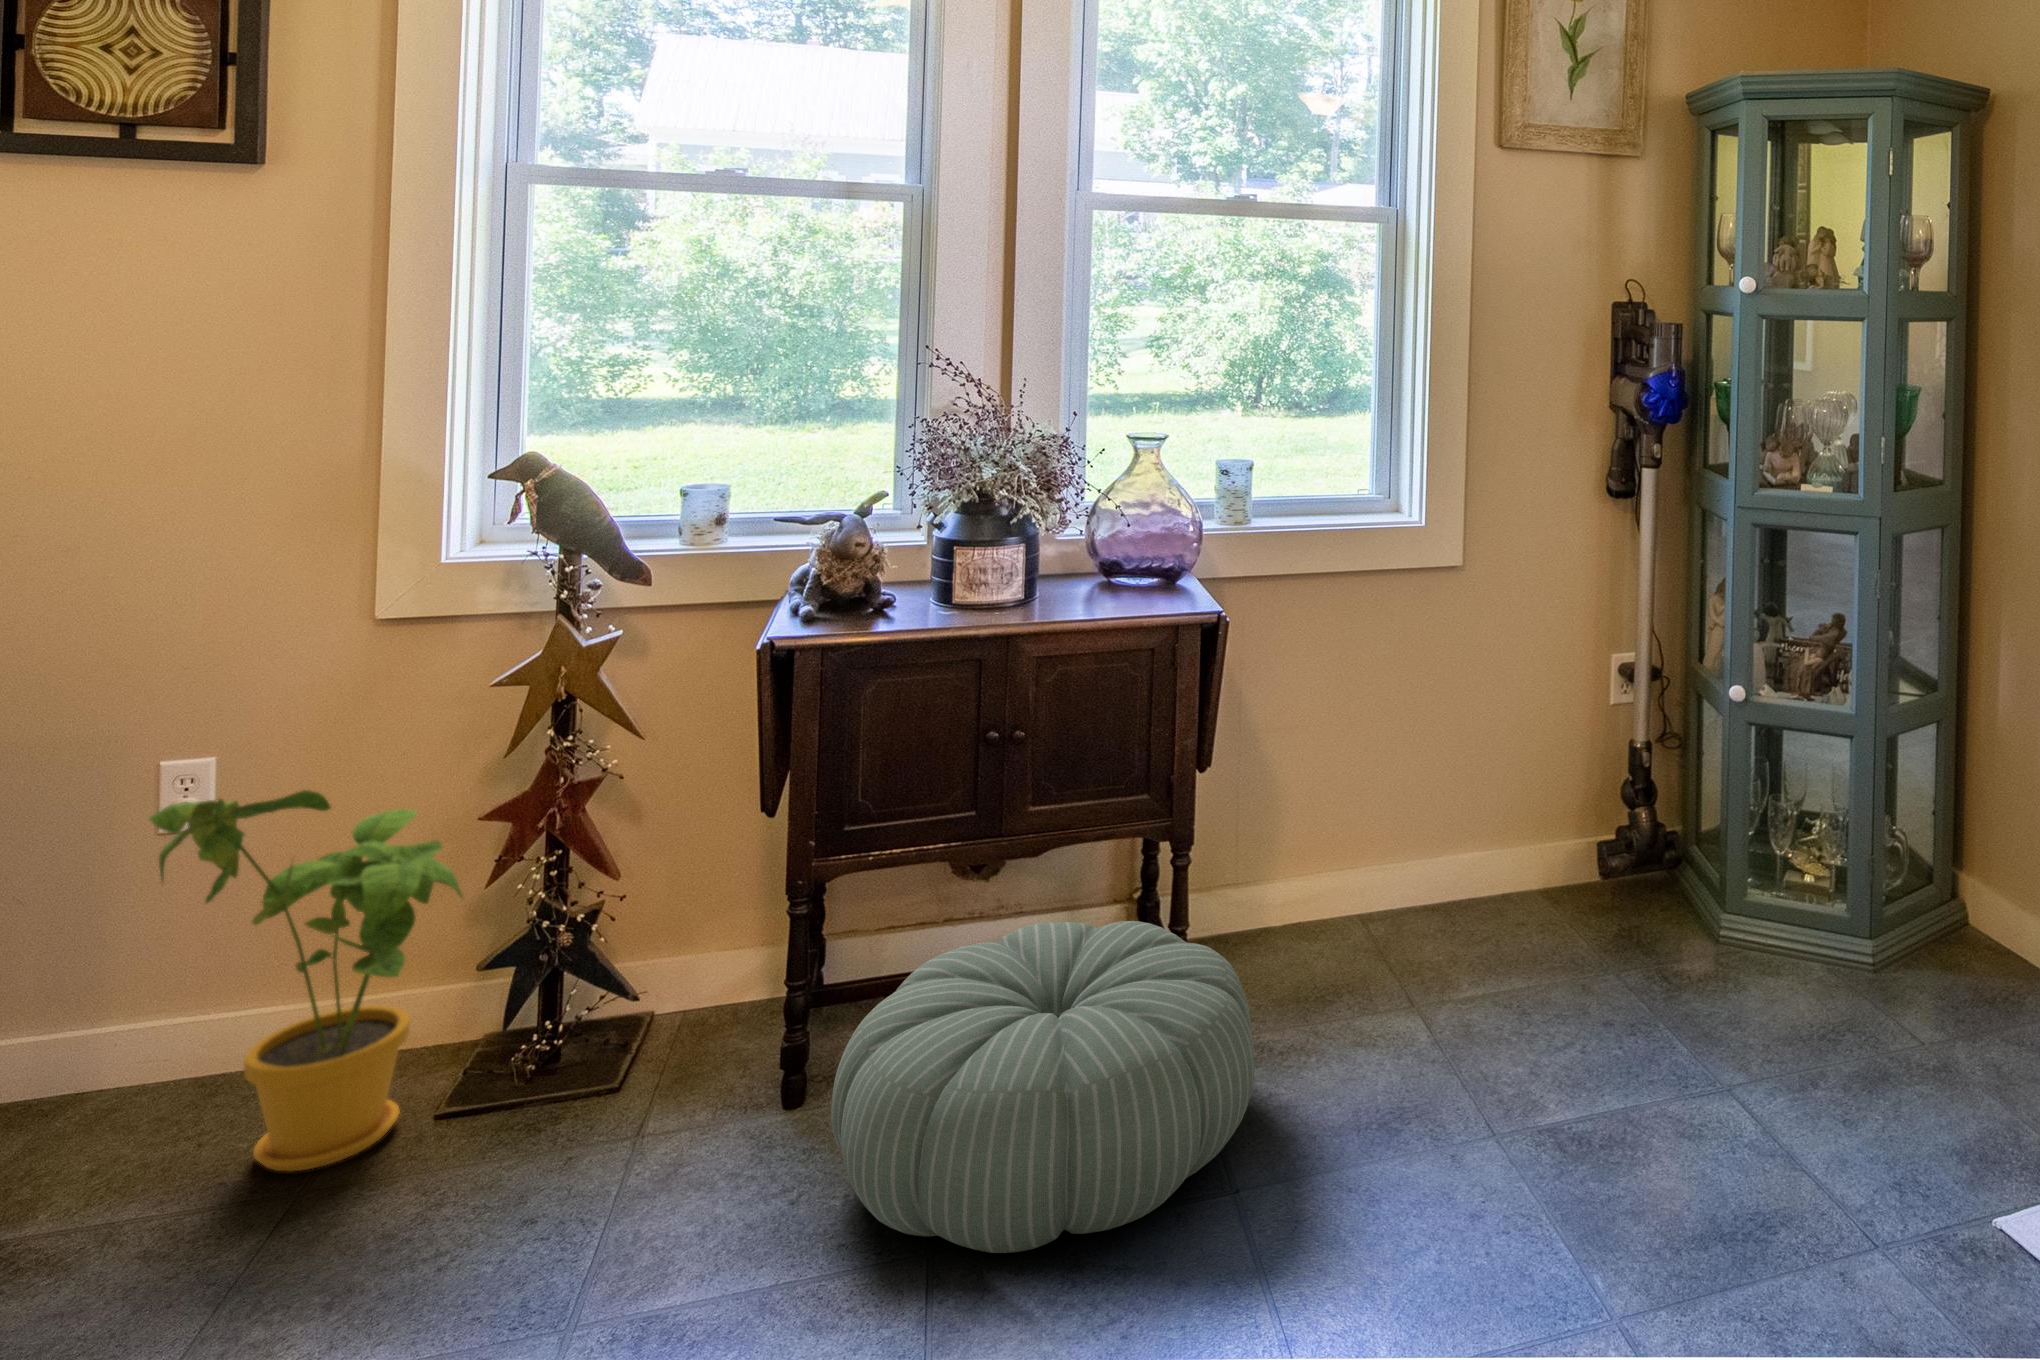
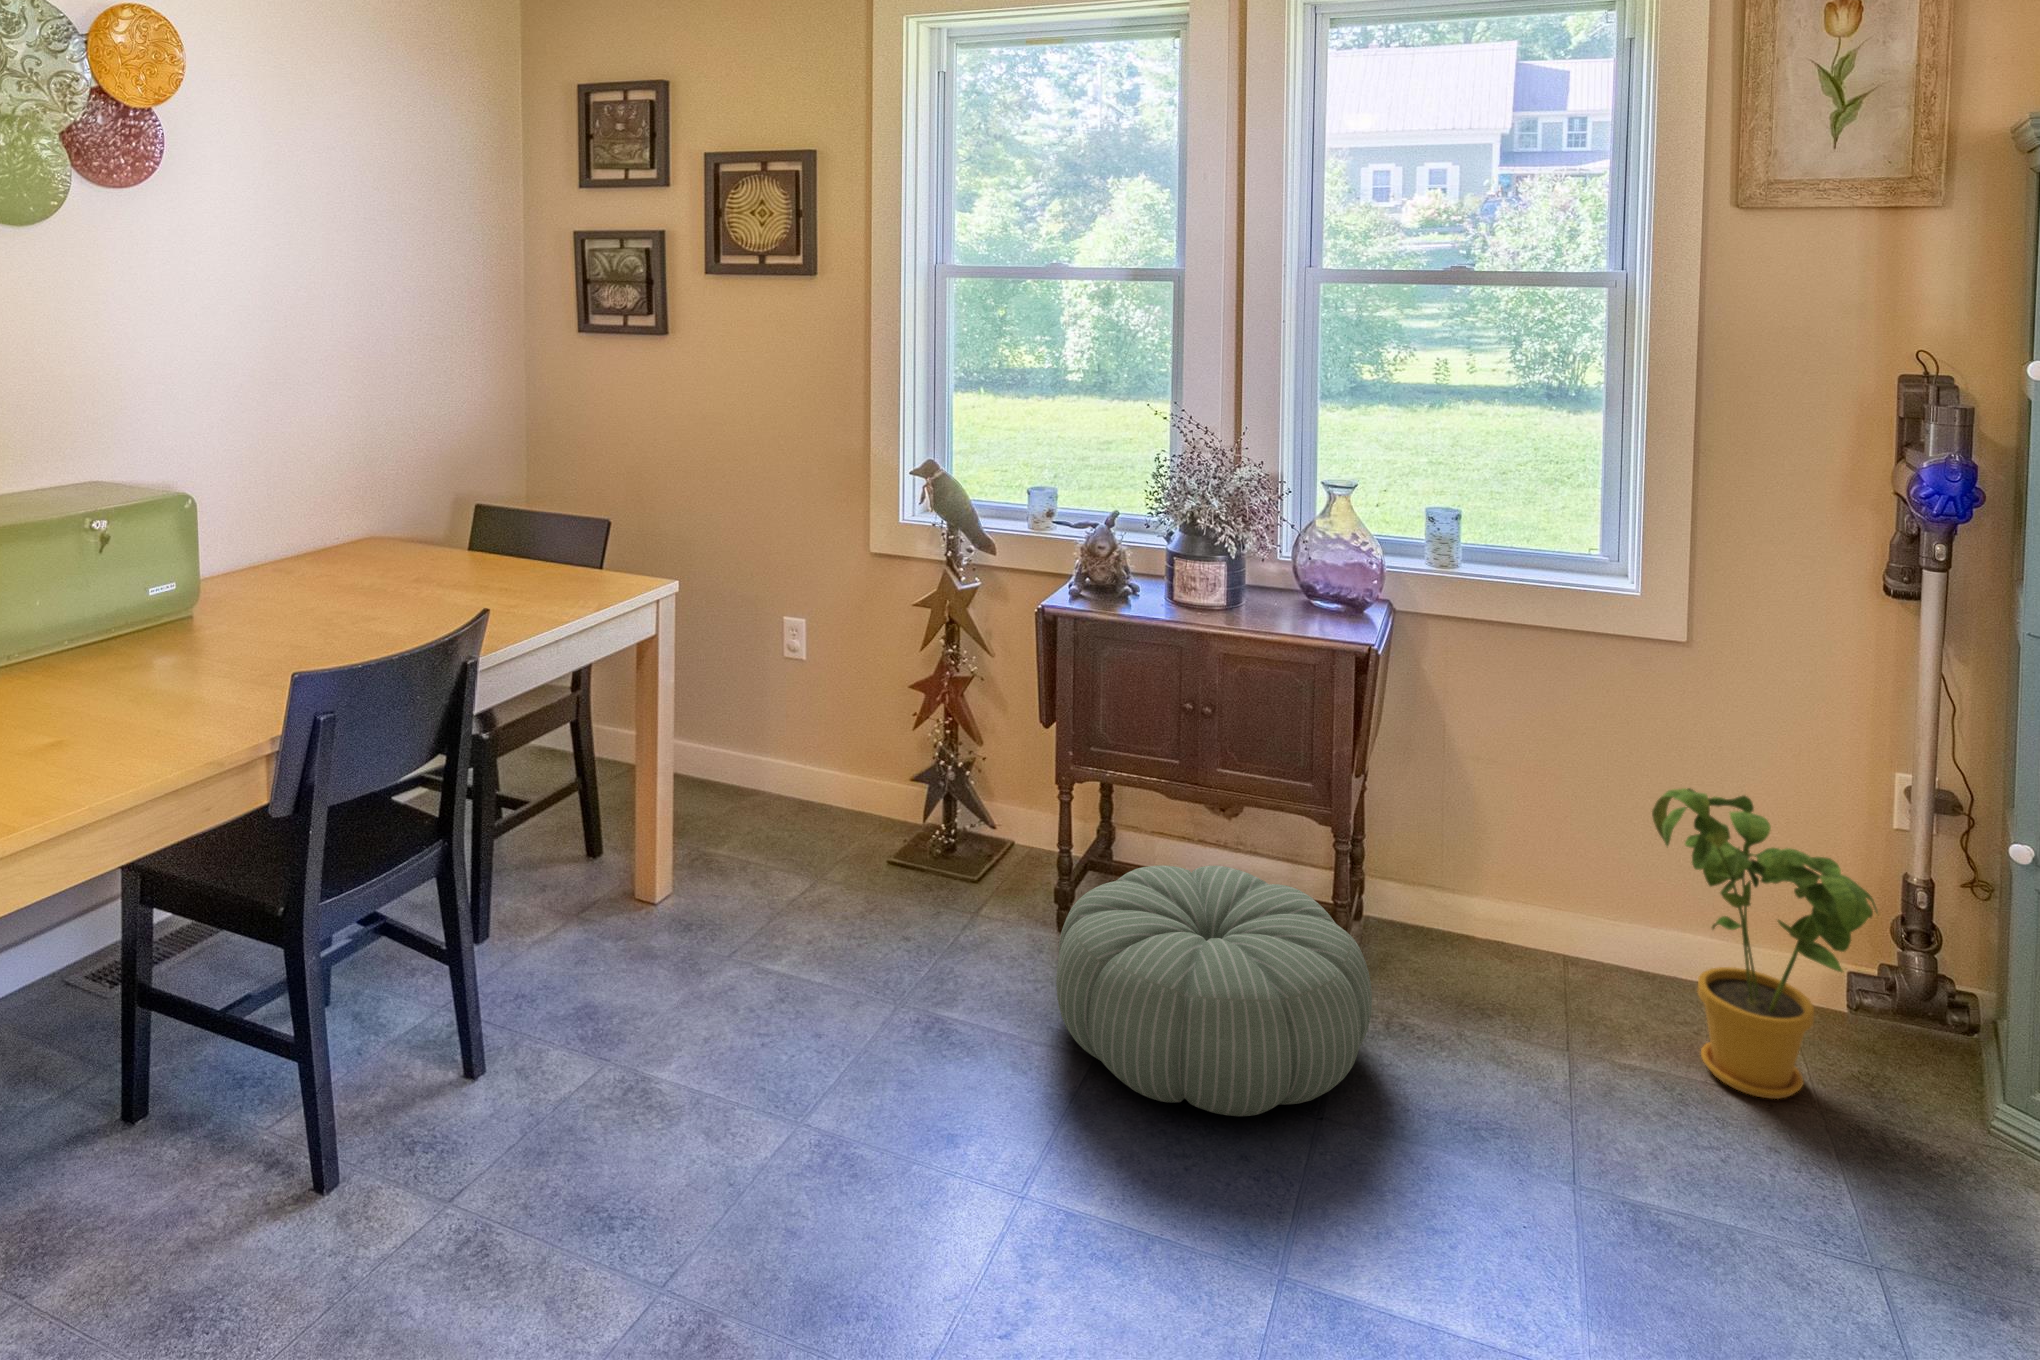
house plant: present [149,790,462,1171] -> present [1652,788,1878,1099]

